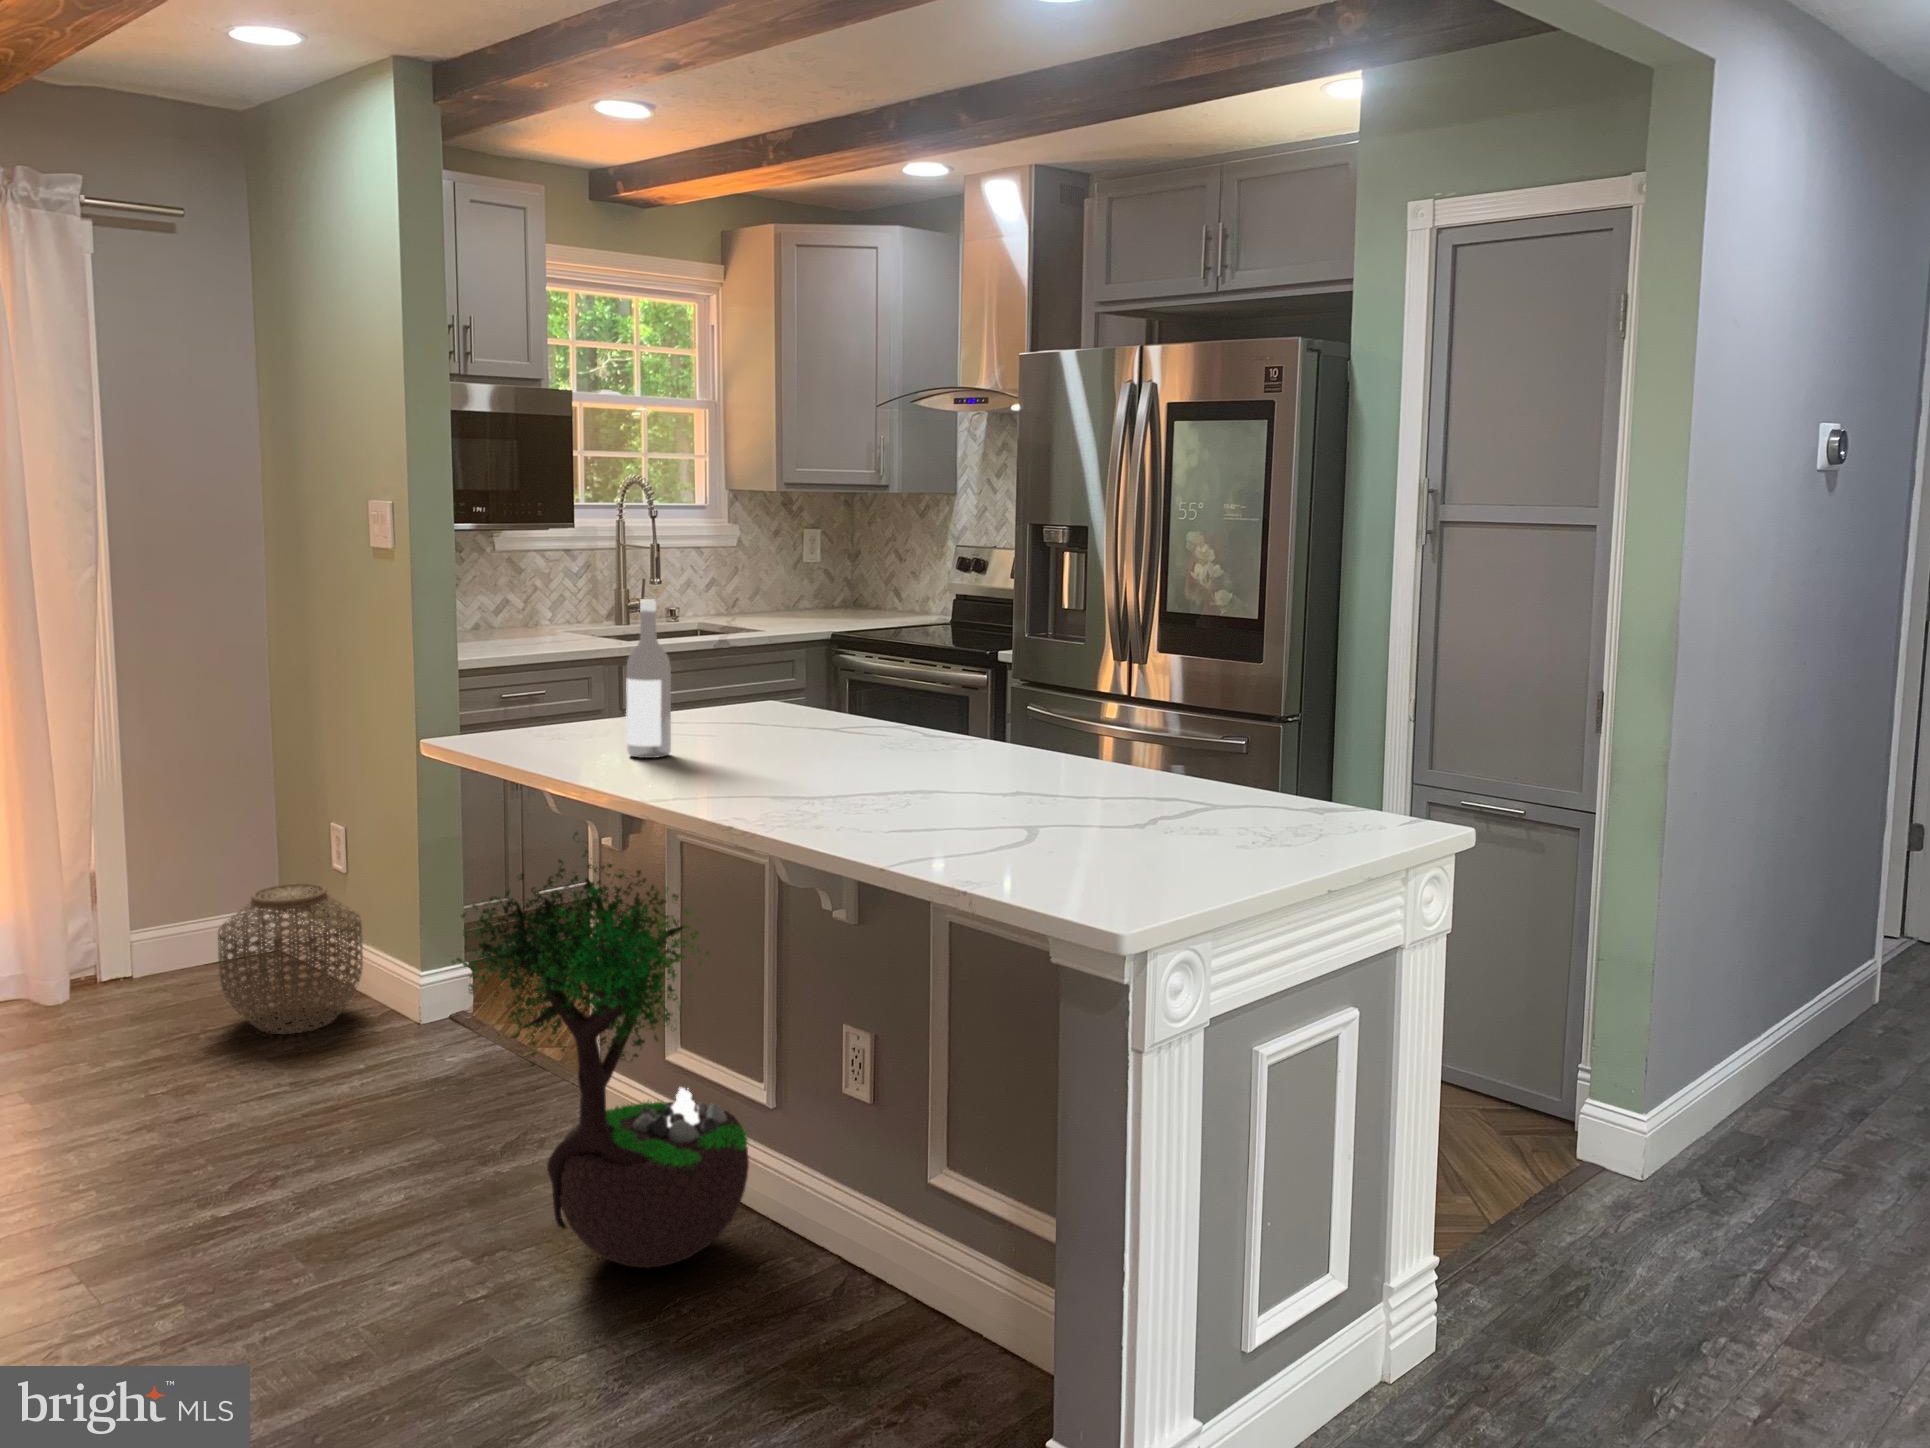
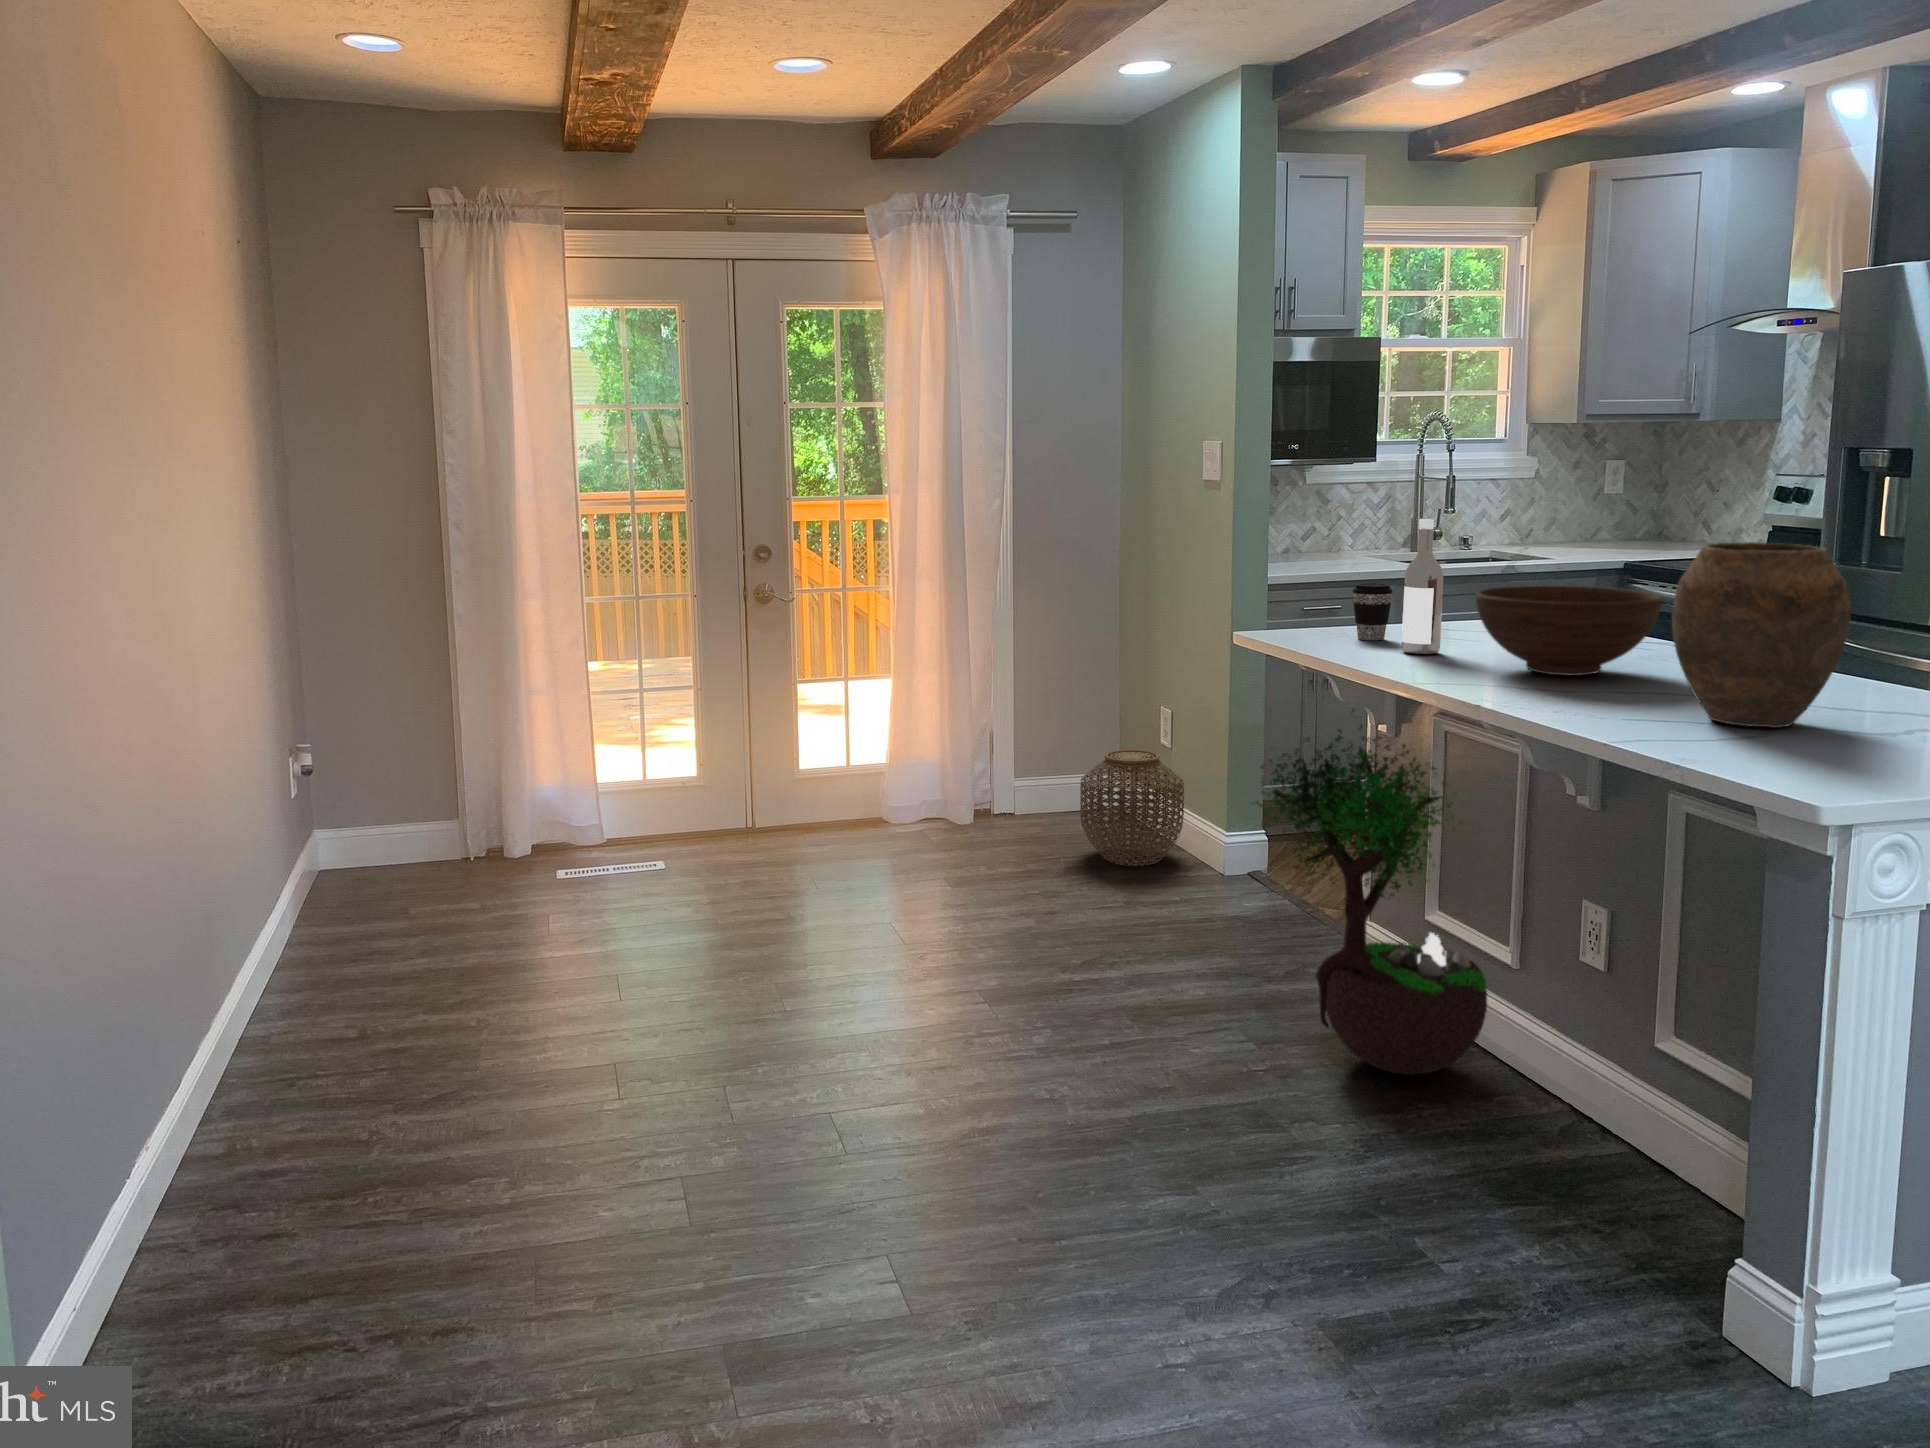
vase: none [930,628,1098,830] -> present [1672,542,1851,728]
fruit bowl: none [711,673,905,777] -> present [1476,585,1663,676]
coffee cup: none [564,674,611,742] -> present [1353,583,1393,640]

